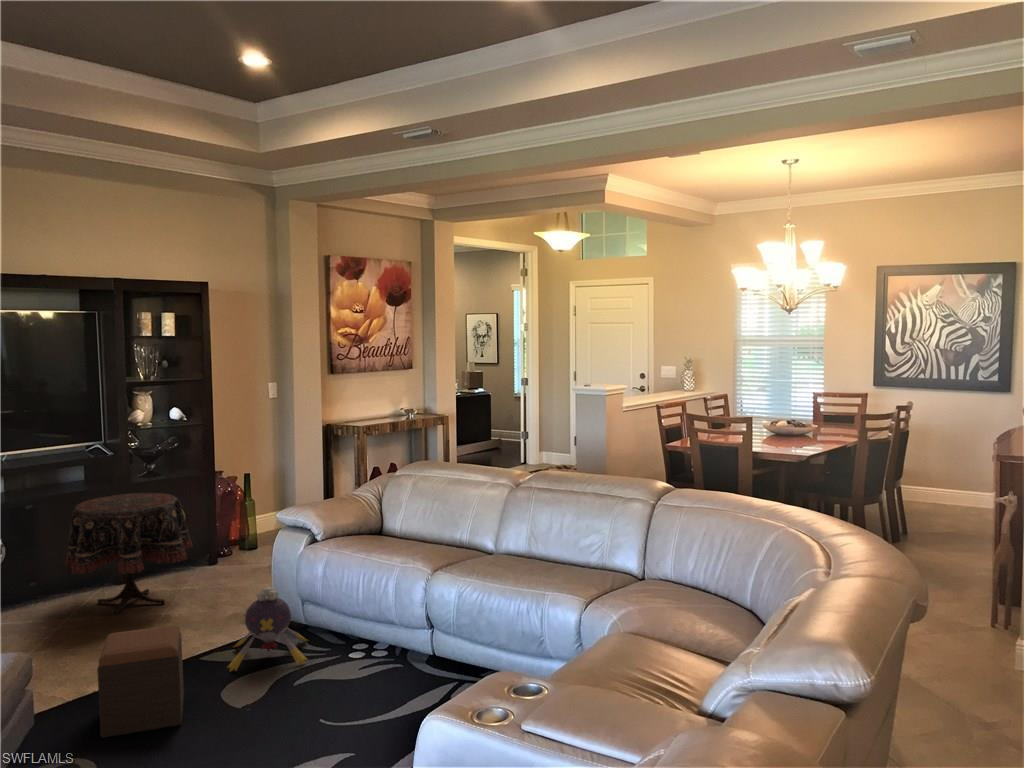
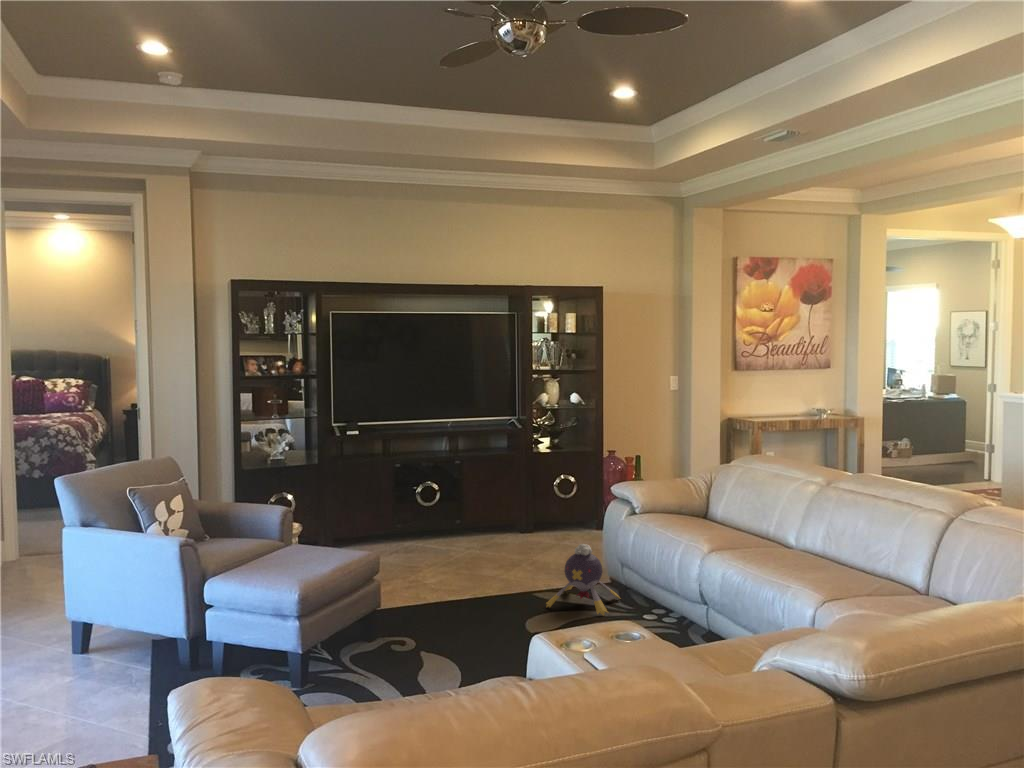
side table: present [65,493,192,615] -> none [475,458,570,552]
footstool: present [97,625,184,738] -> none [431,554,502,634]

